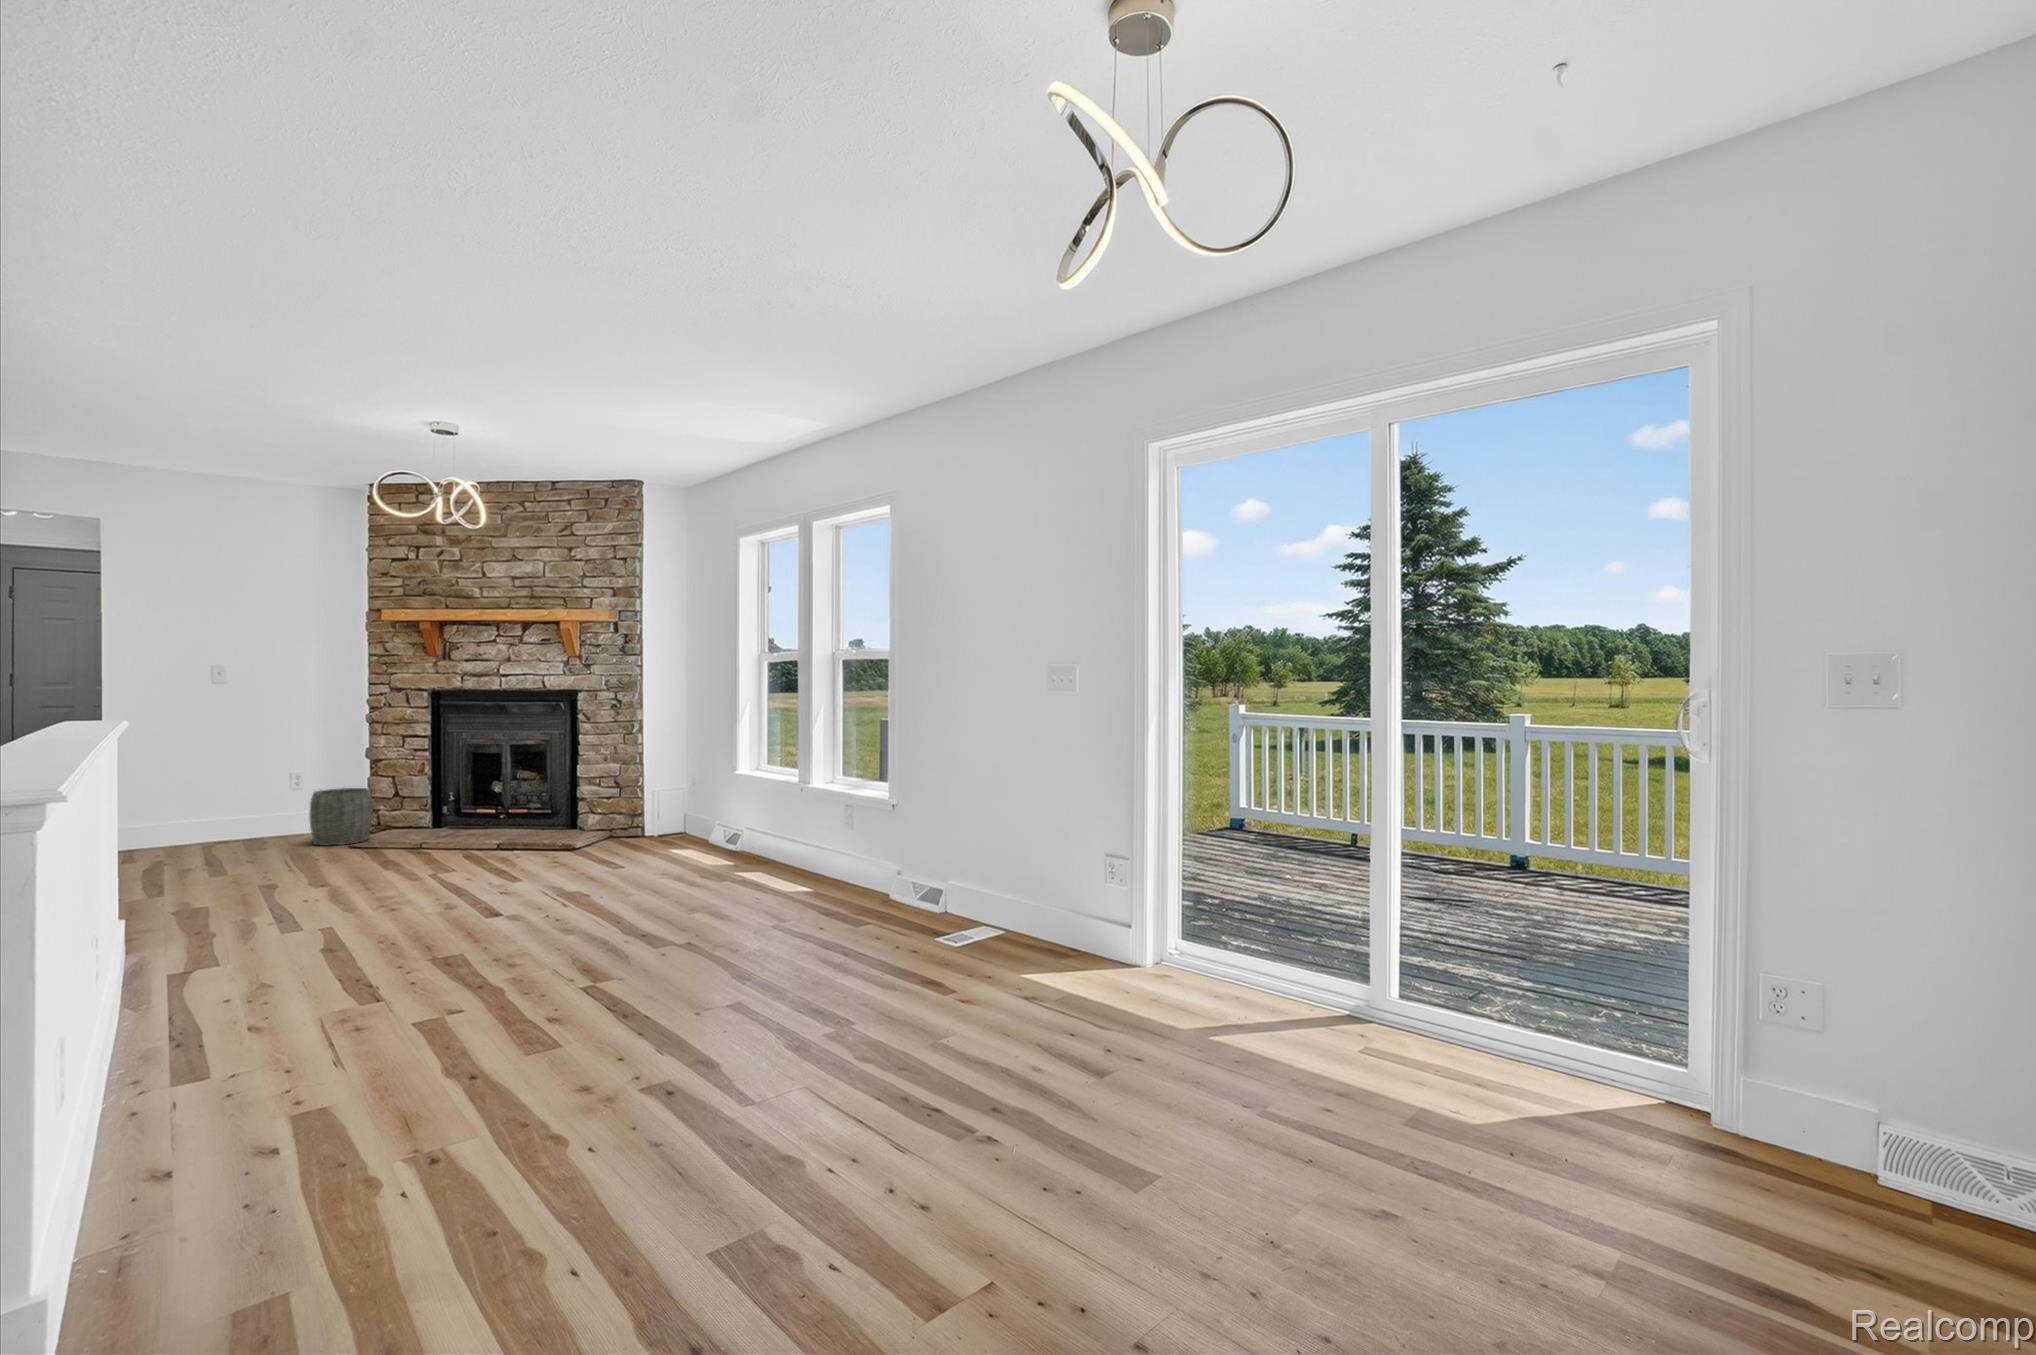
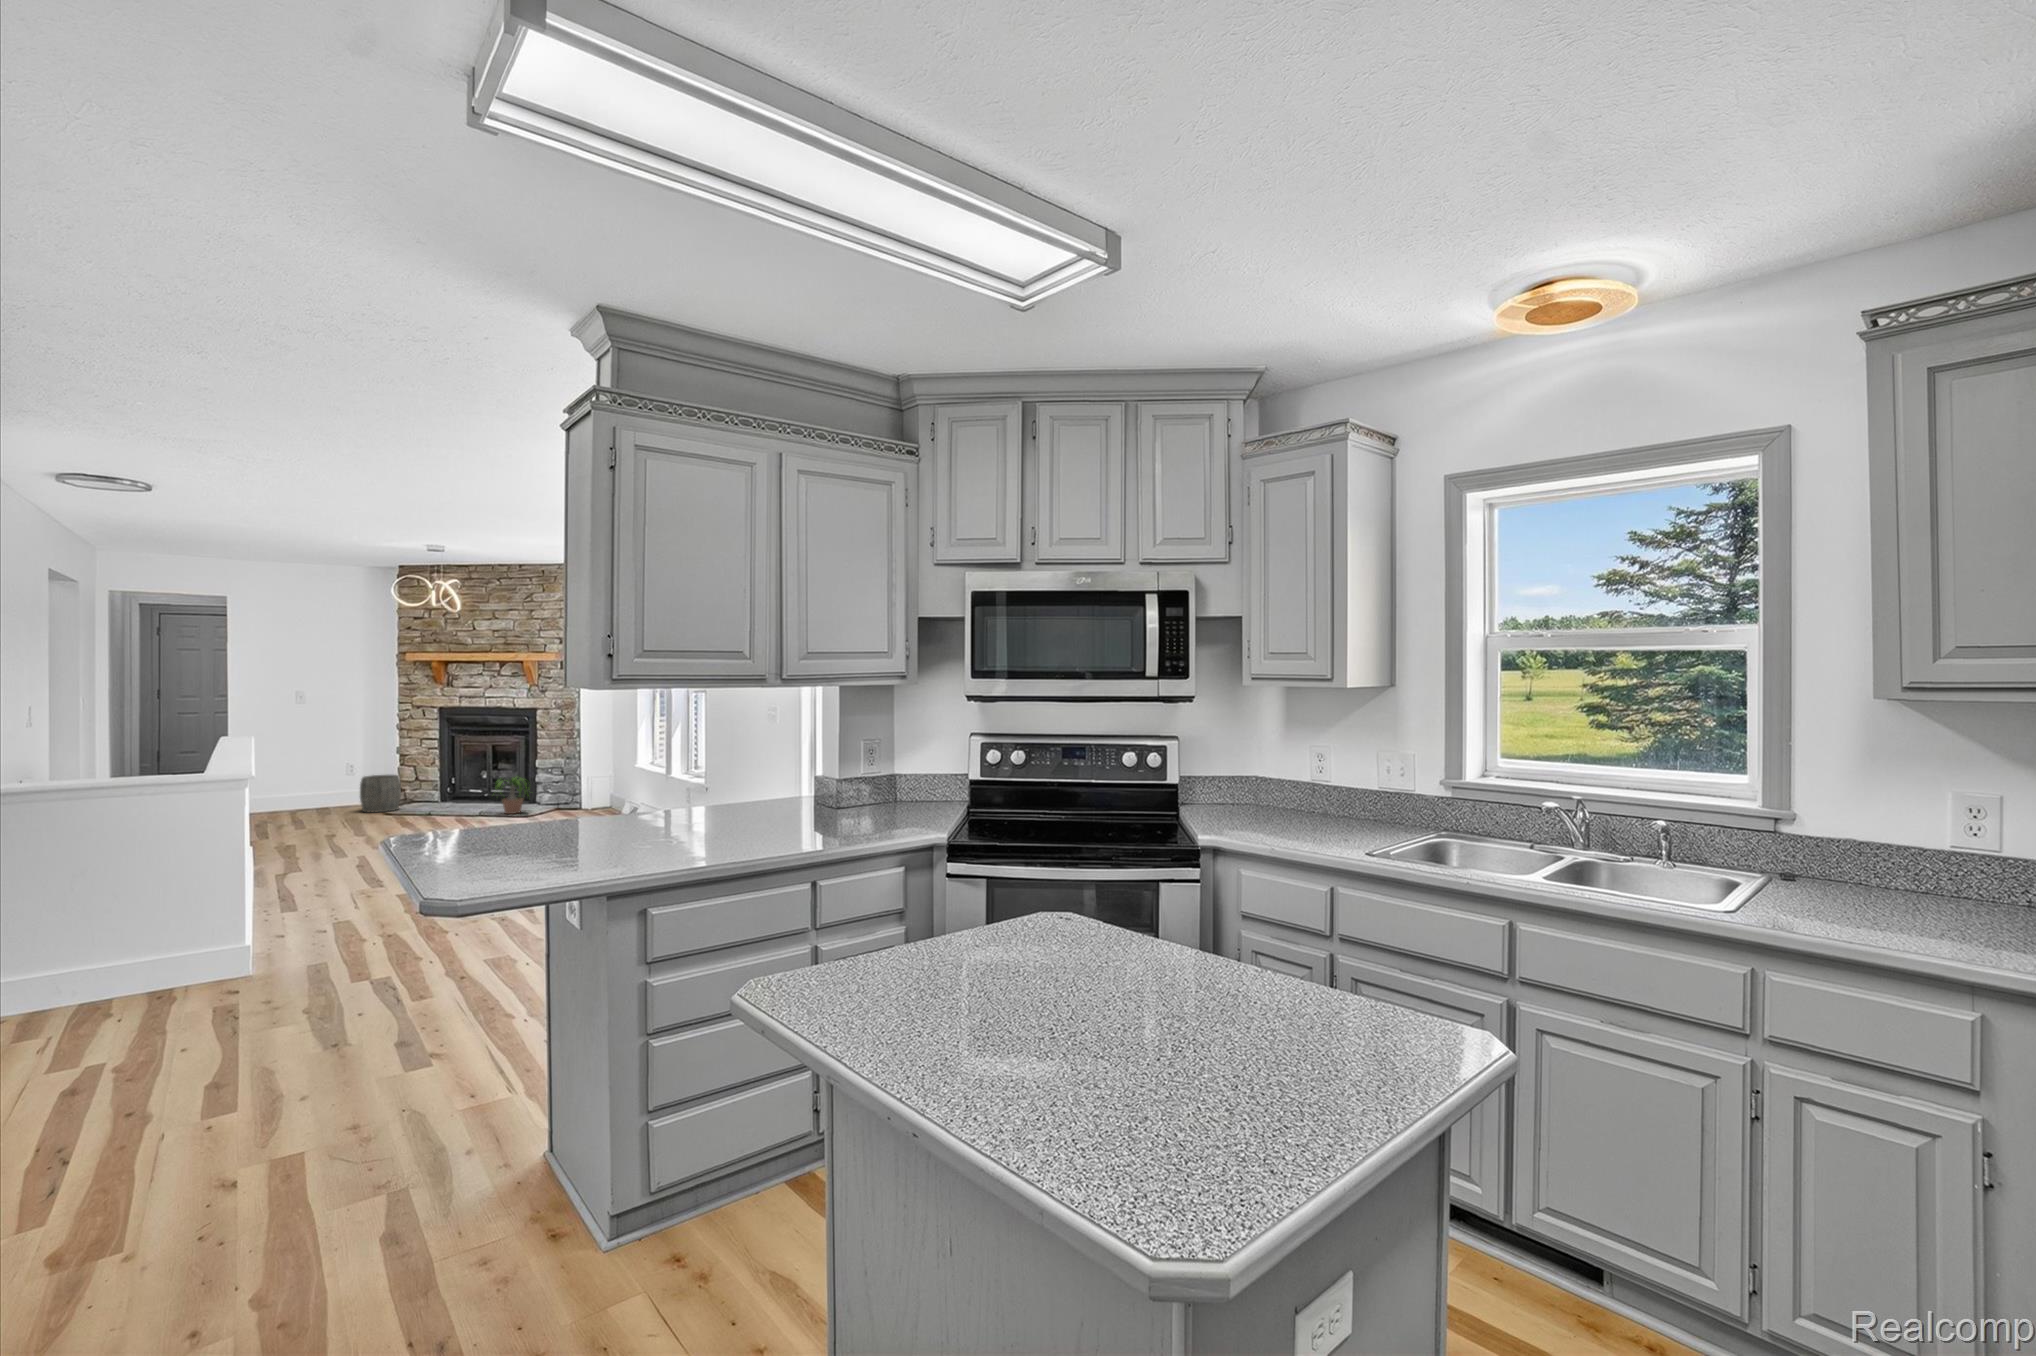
potted plant: none [511,789,583,845] -> present [495,777,530,814]

